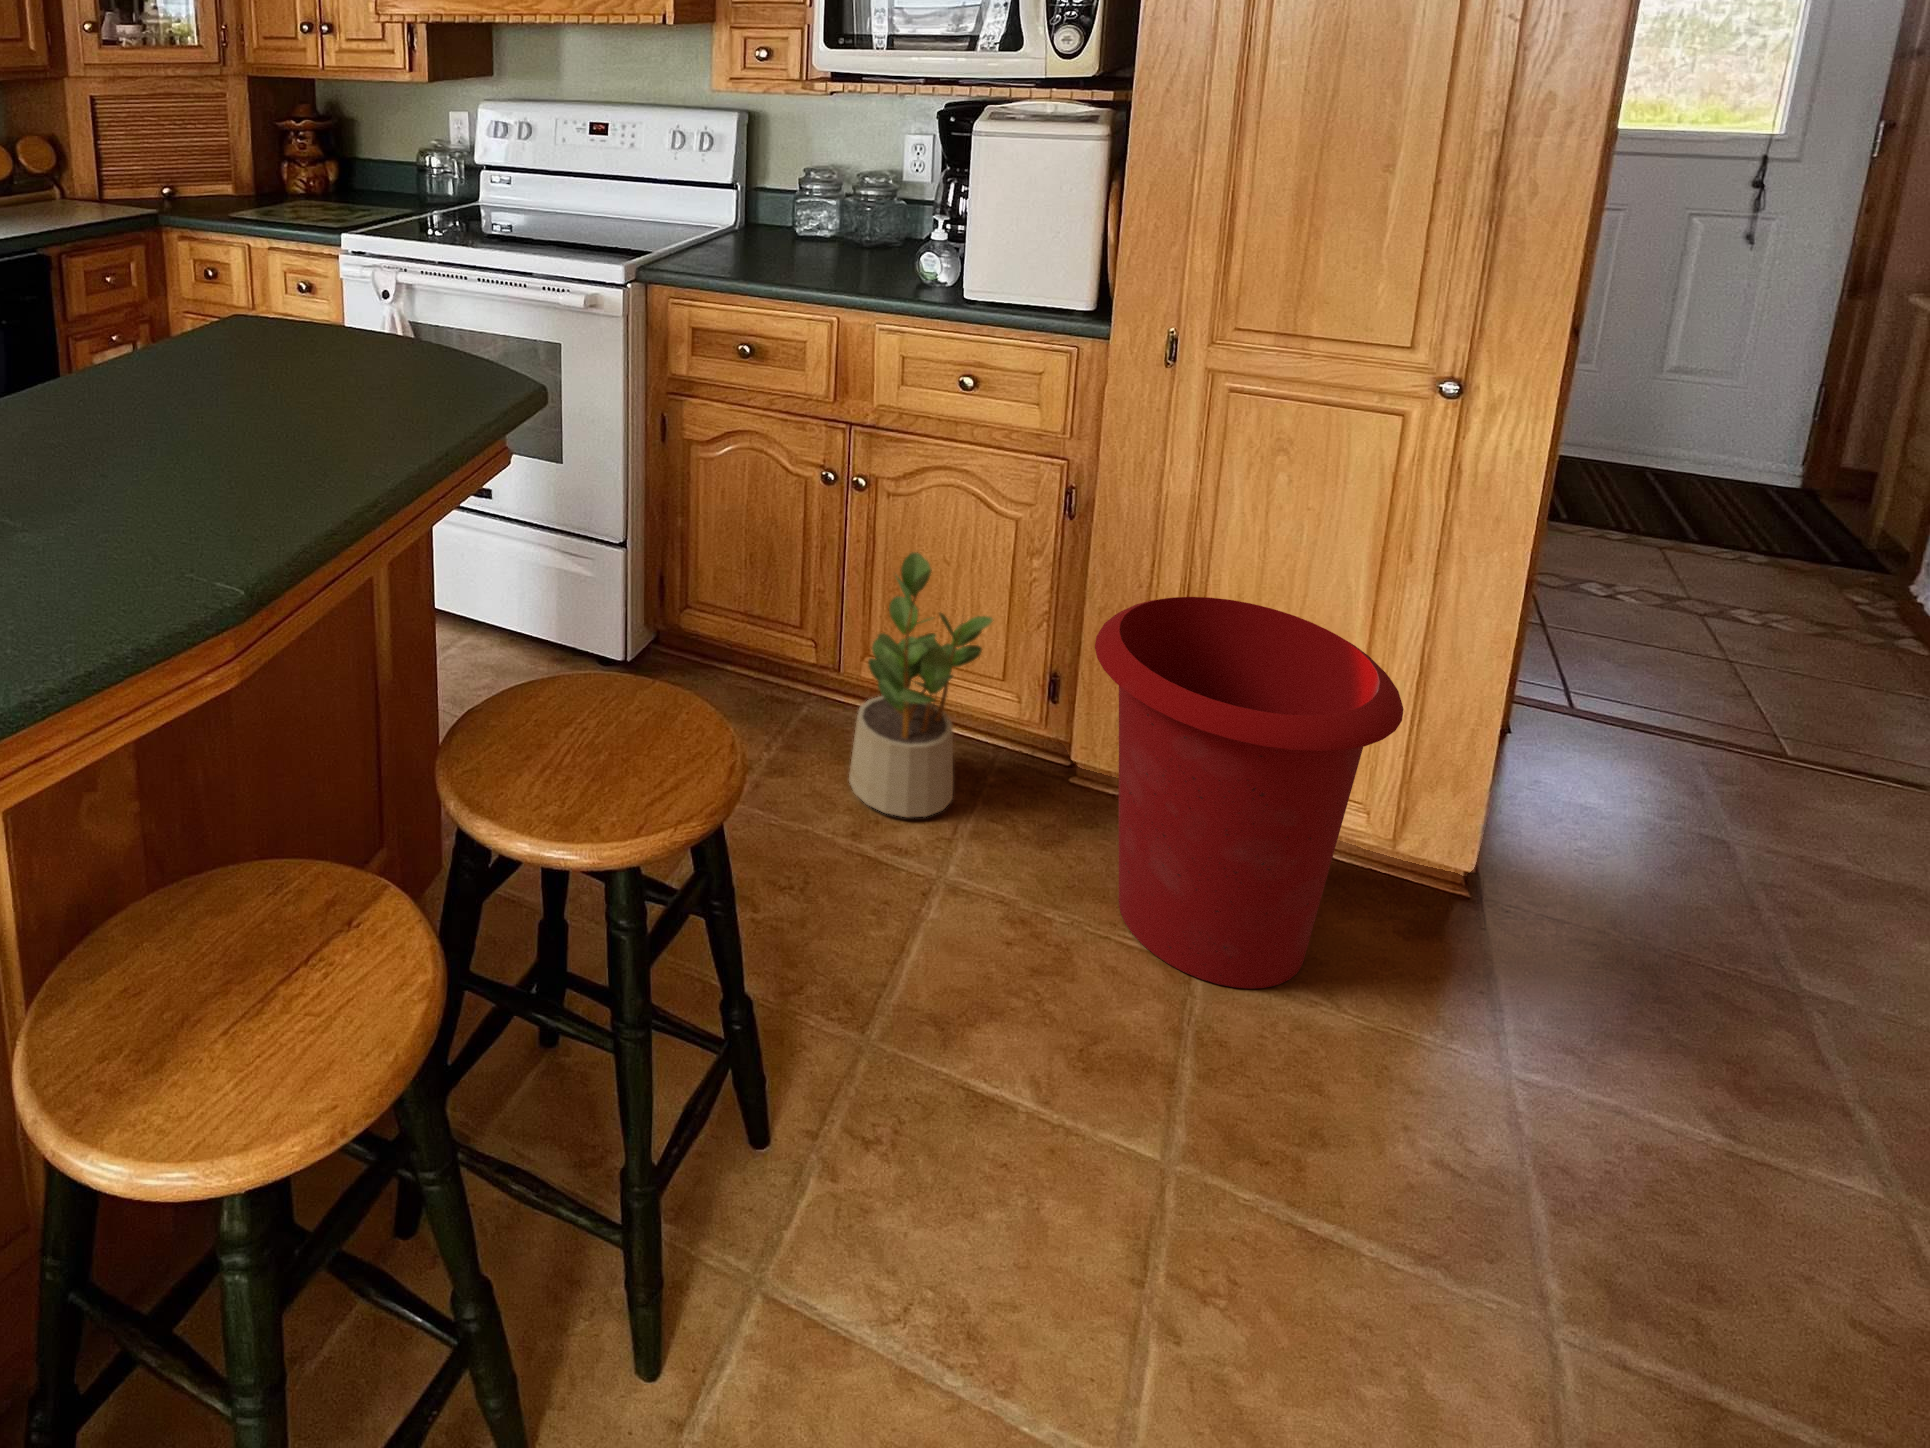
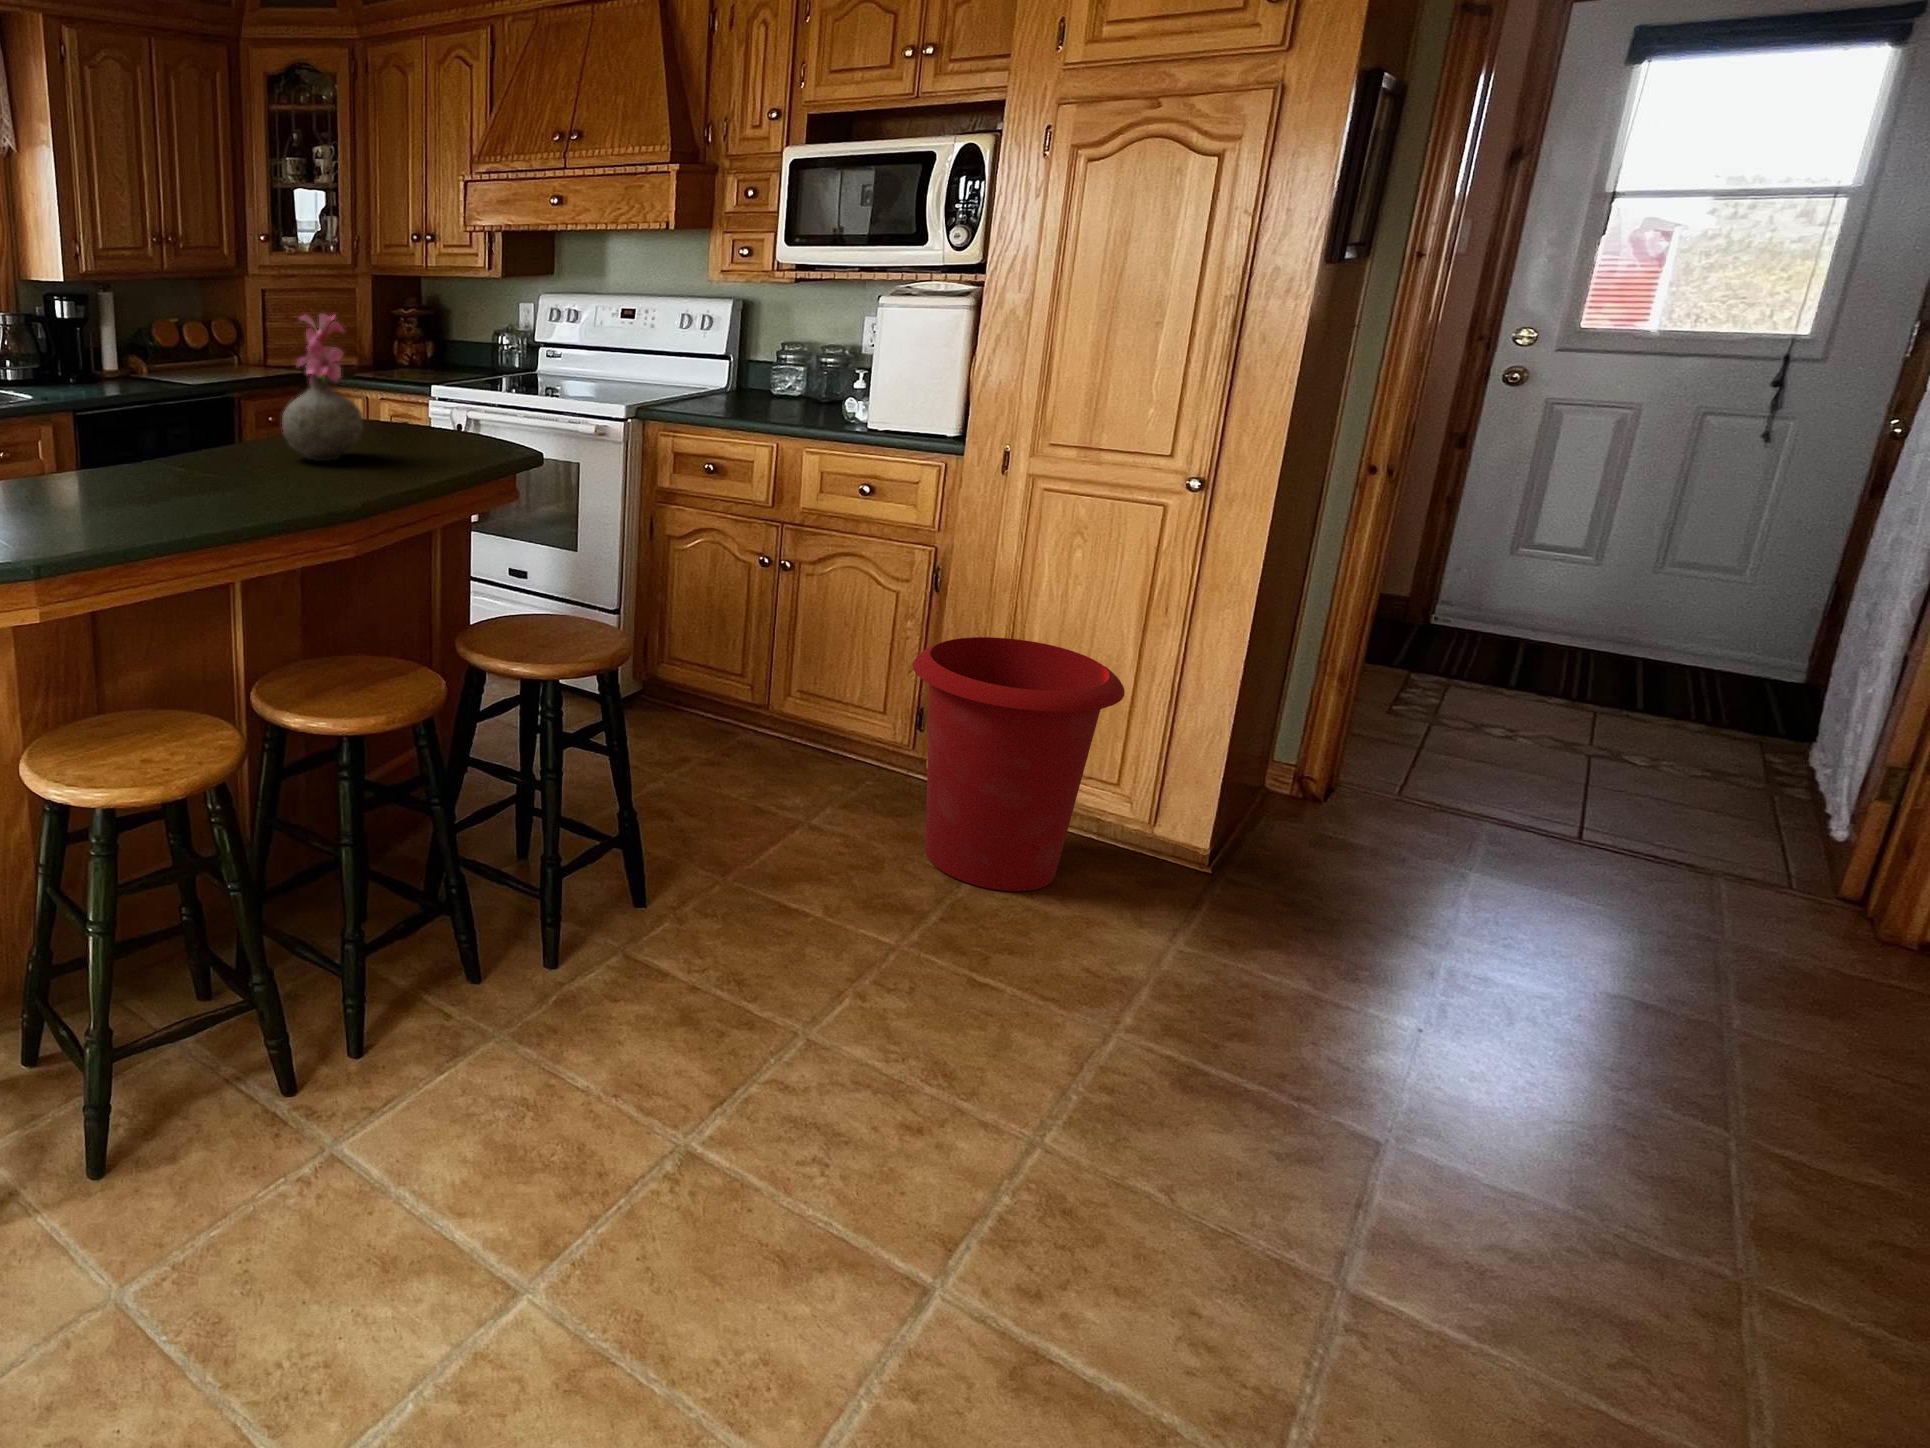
vase: none [86,192,246,468] -> present [282,314,363,461]
potted plant: present [849,552,993,818] -> none [756,605,869,793]

